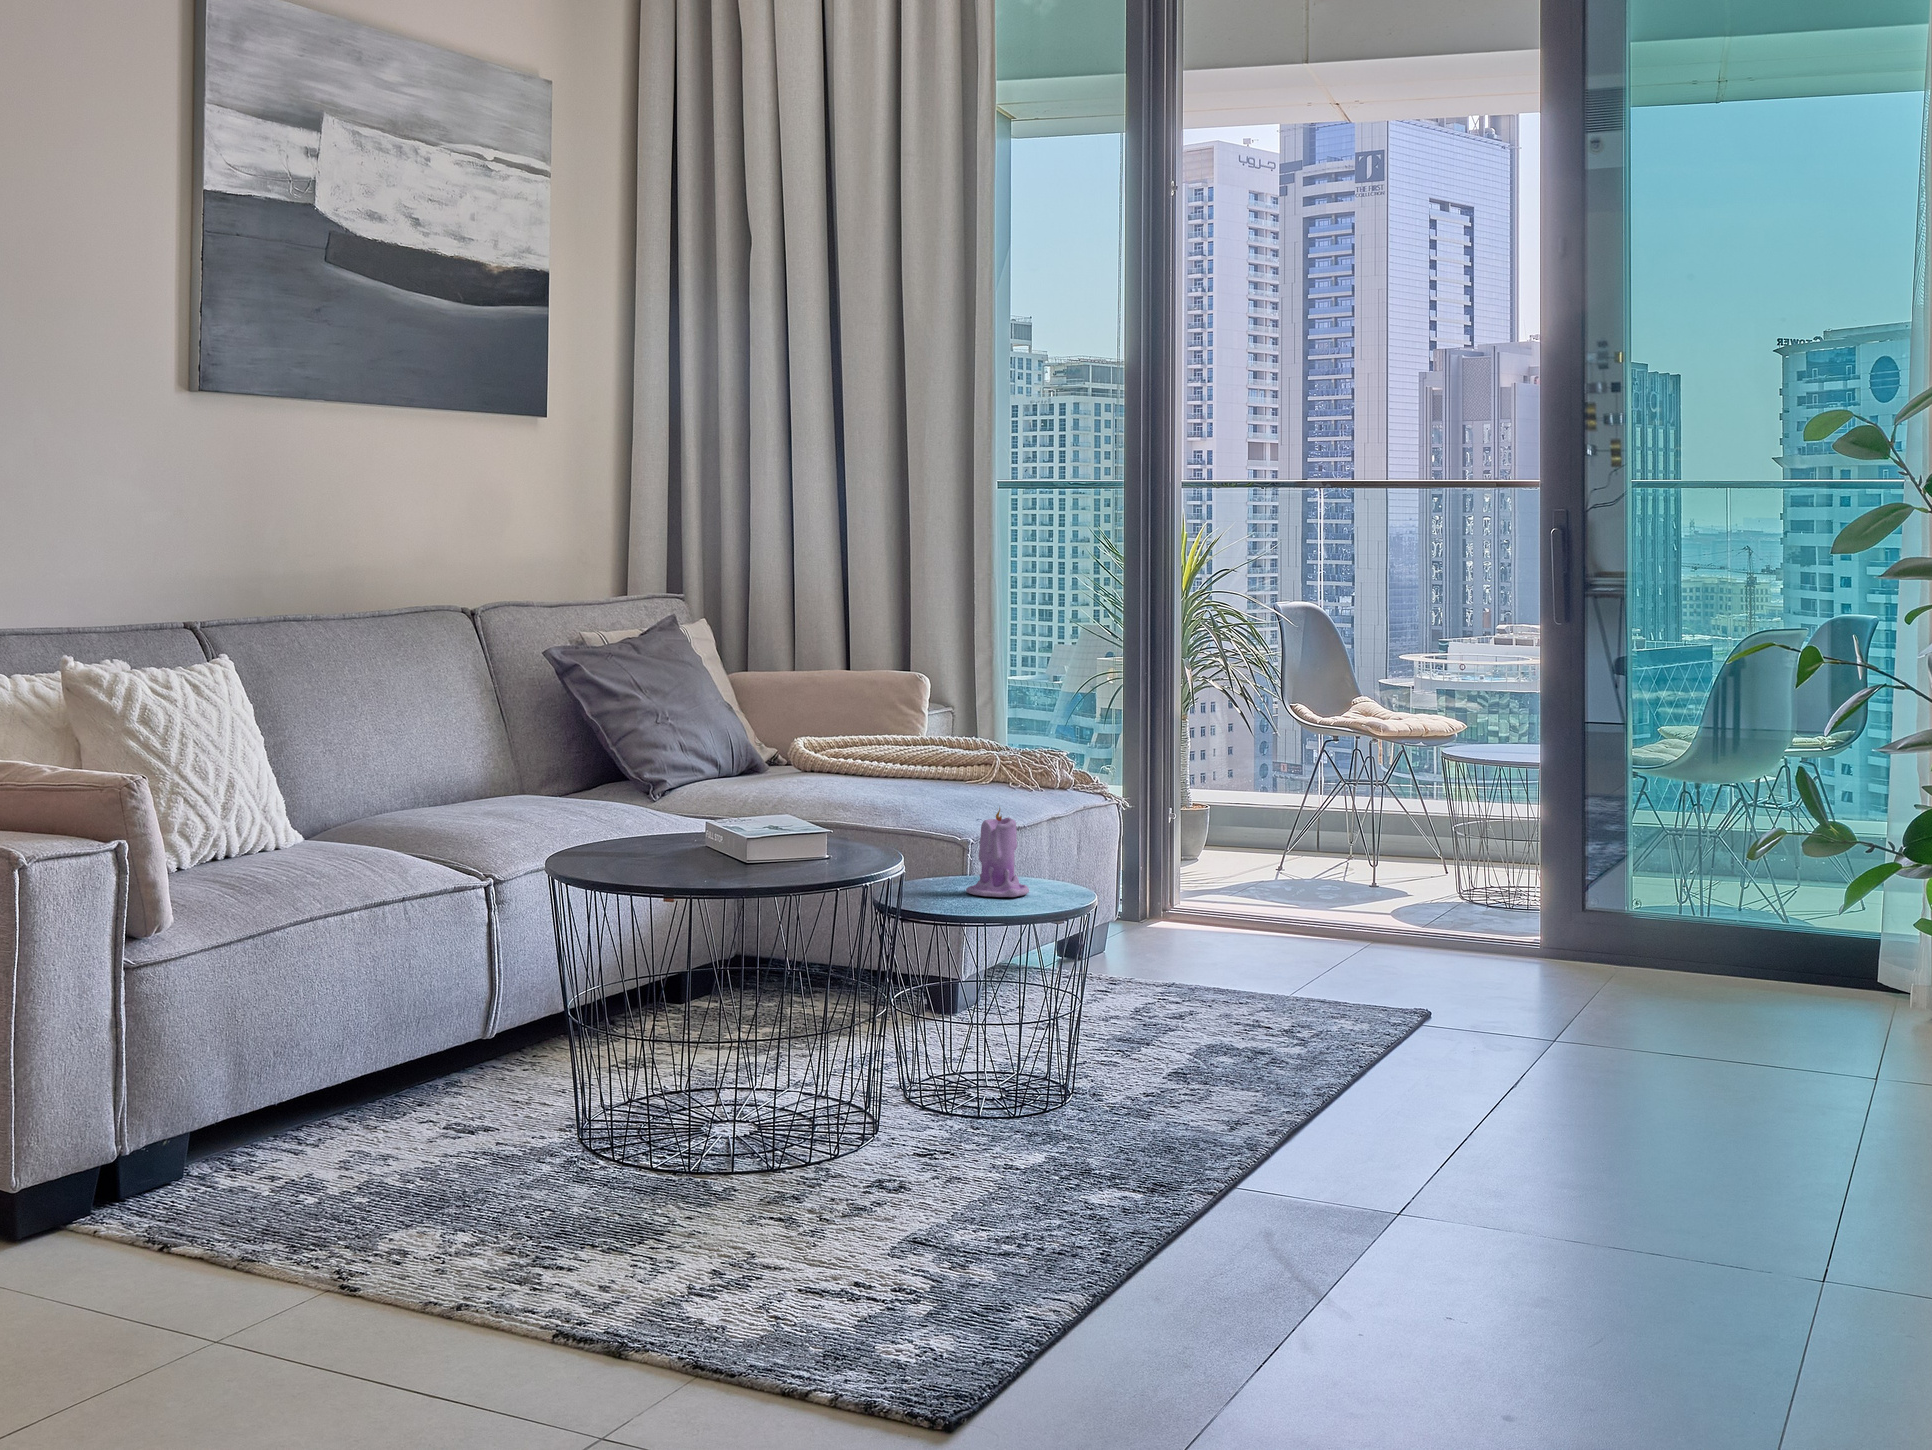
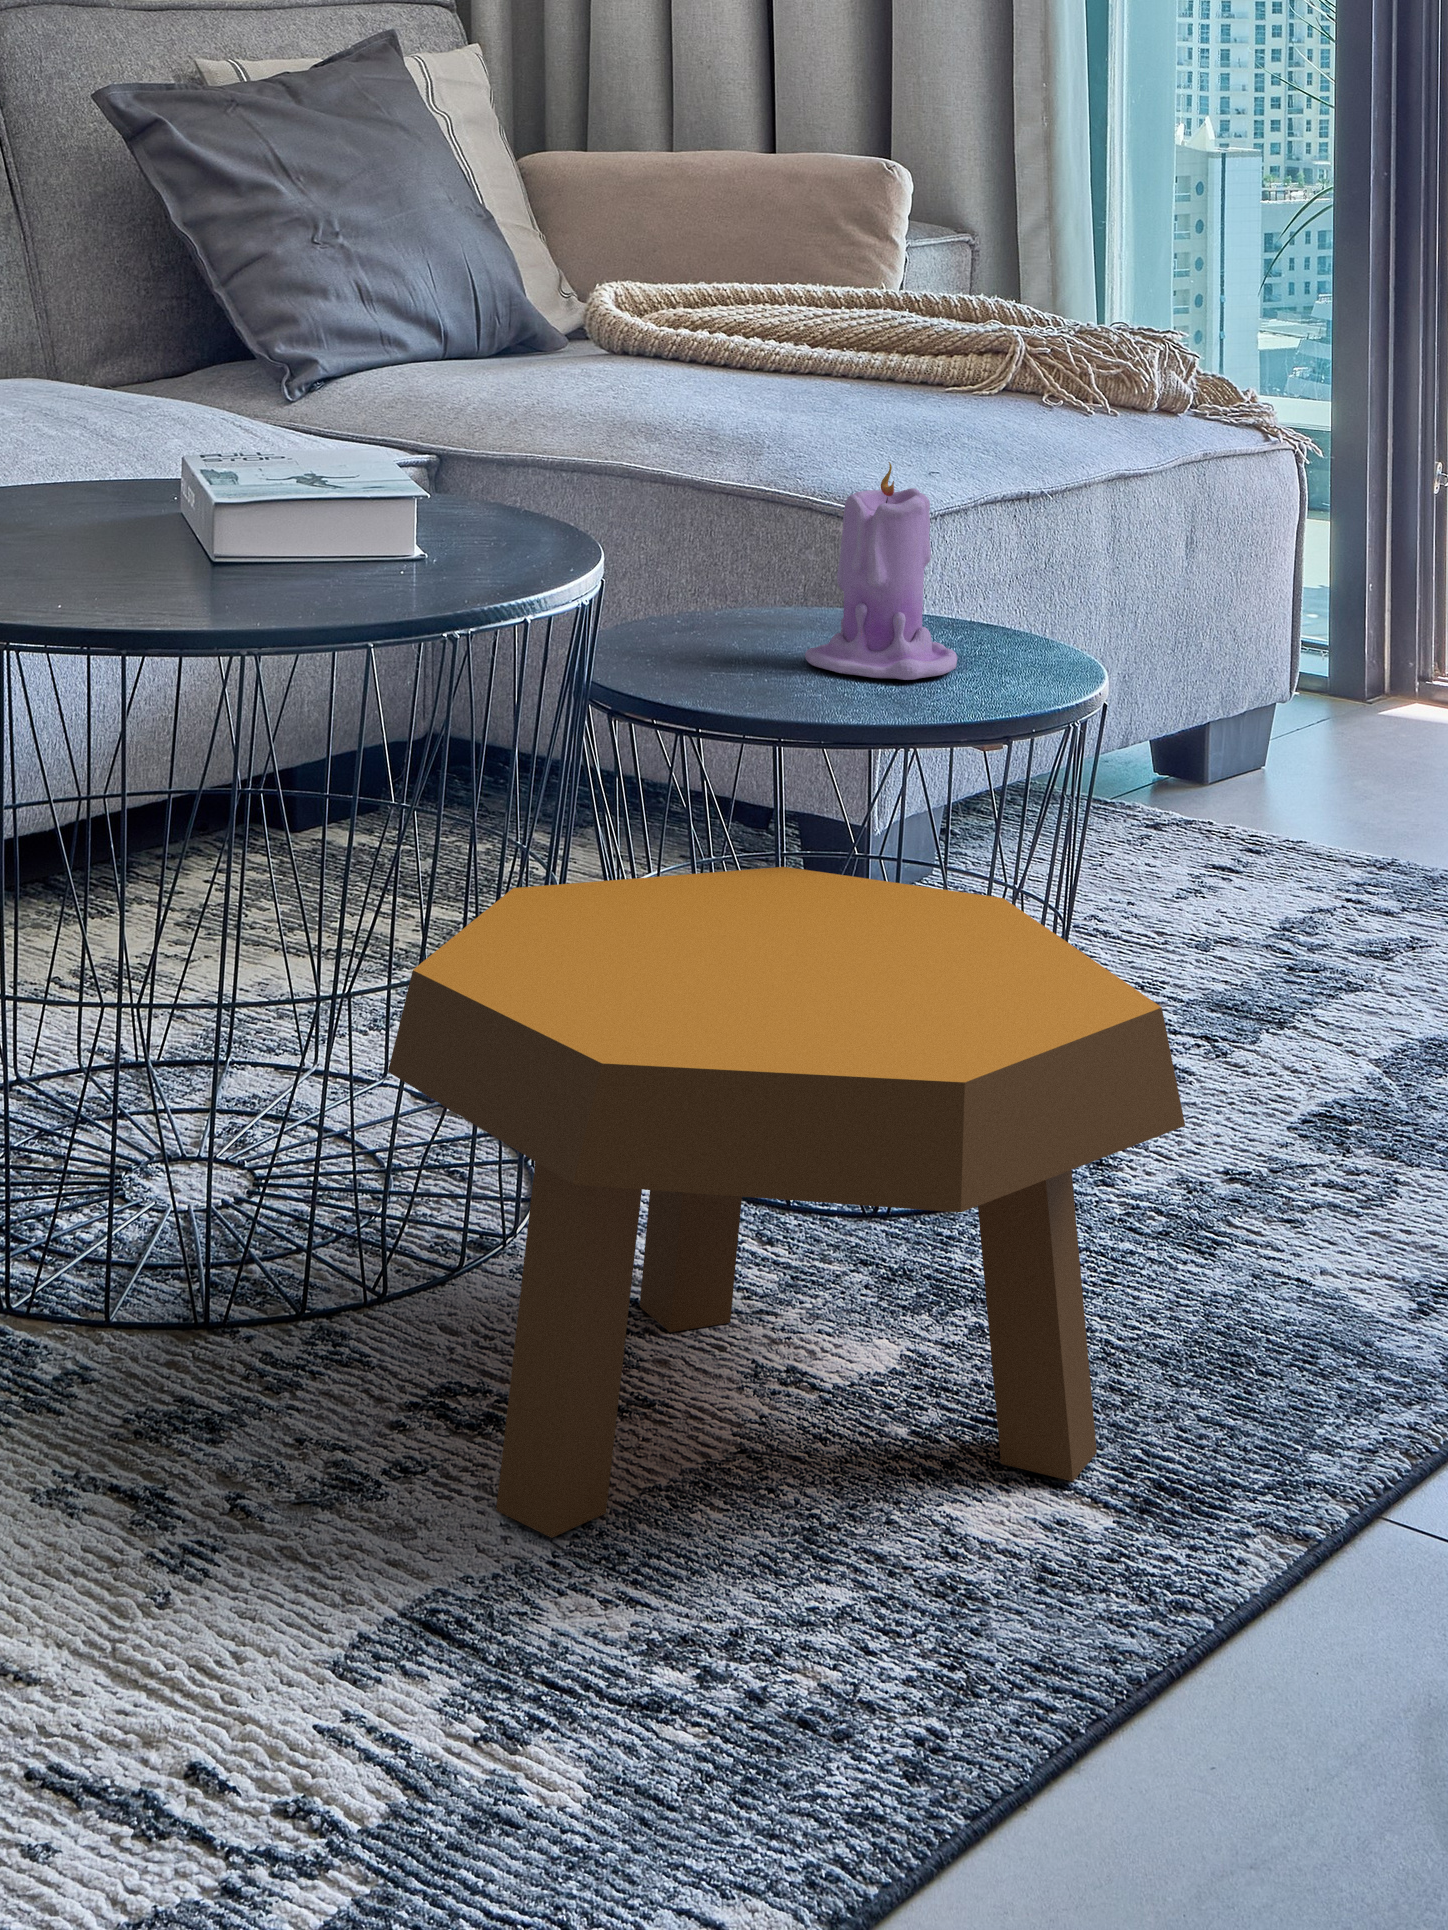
footstool: none [861,971,1162,1215] -> present [388,867,1185,1538]

